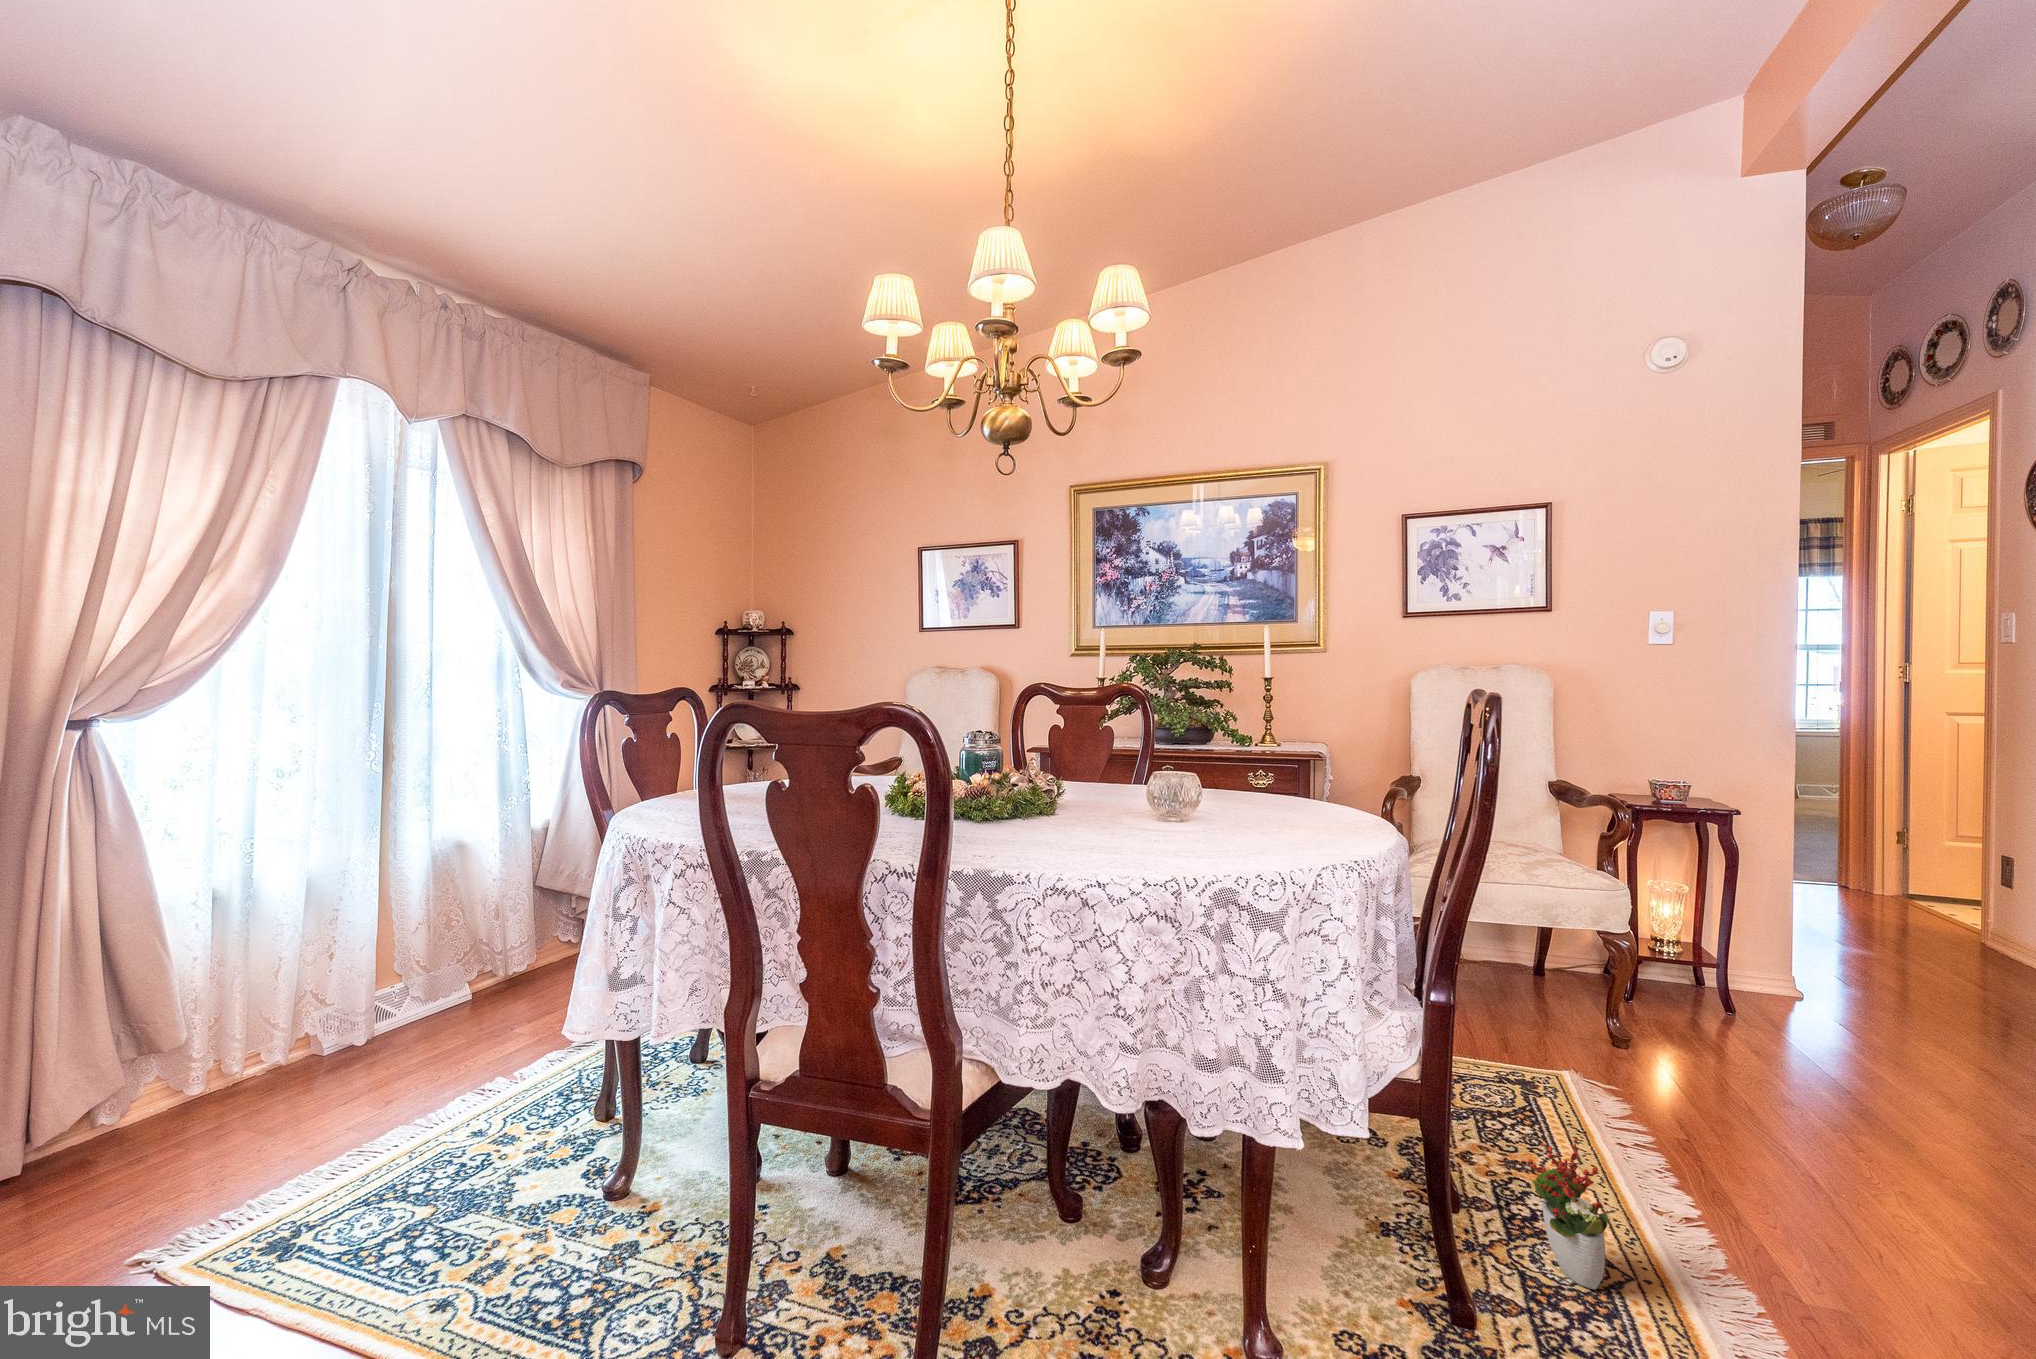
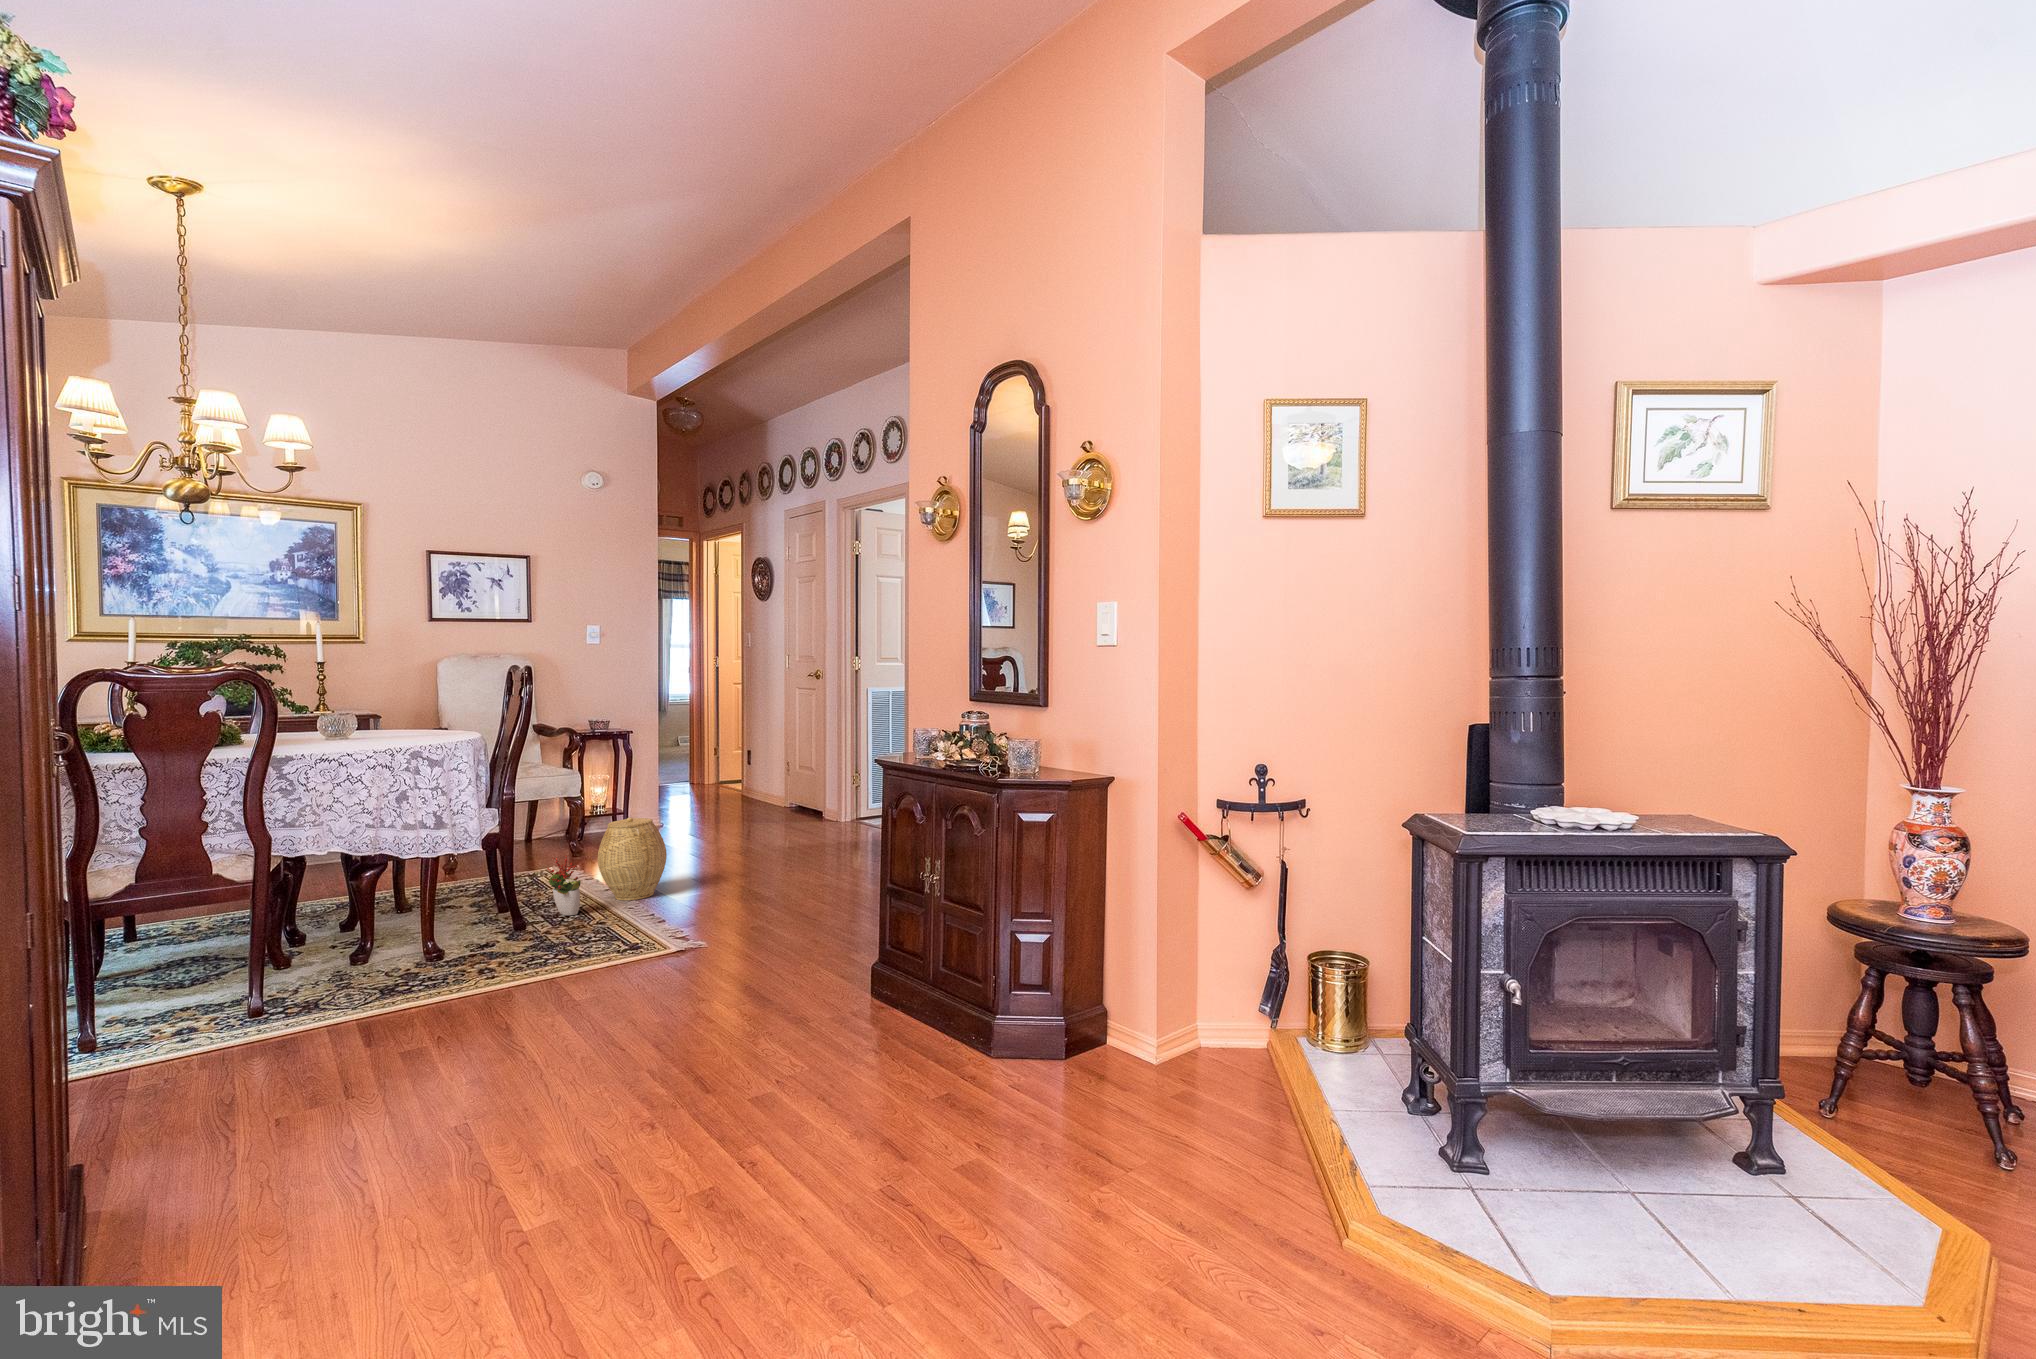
woven basket: none [1657,1066,1853,1293] -> present [598,817,667,901]

